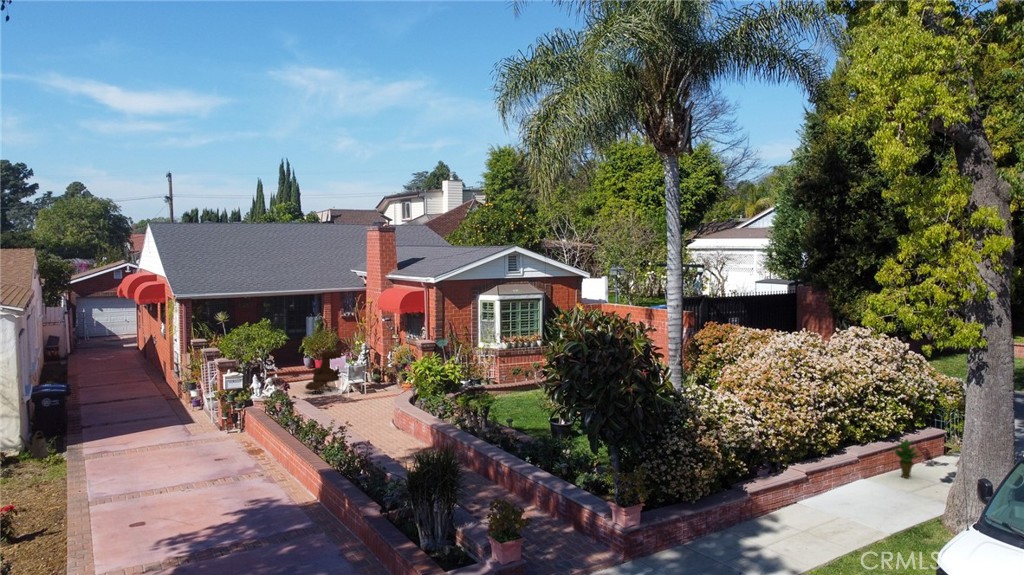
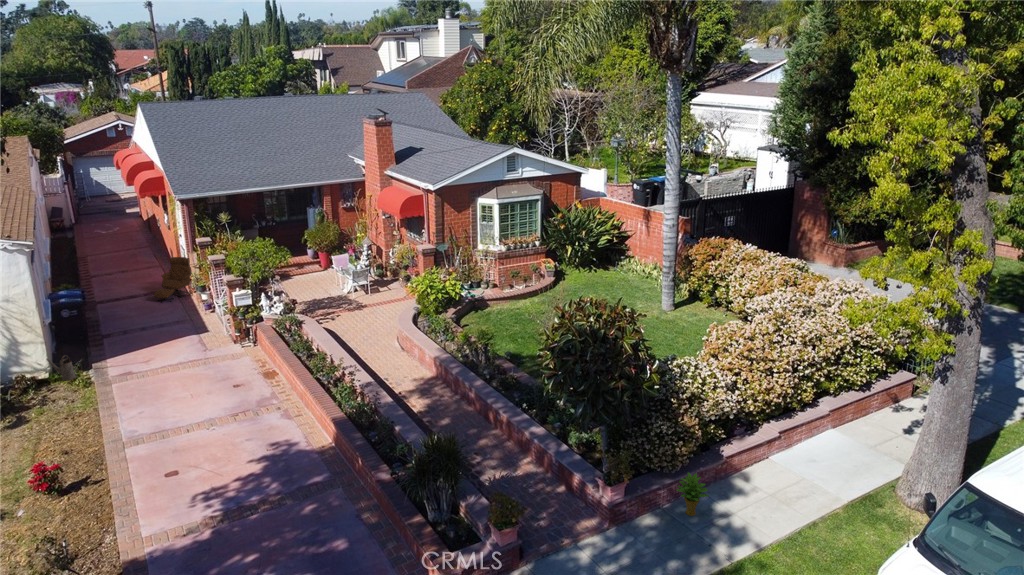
lounge chair: present [305,351,341,393] -> present [154,257,191,300]
potted plant: present [894,439,920,478] -> present [677,473,709,516]

